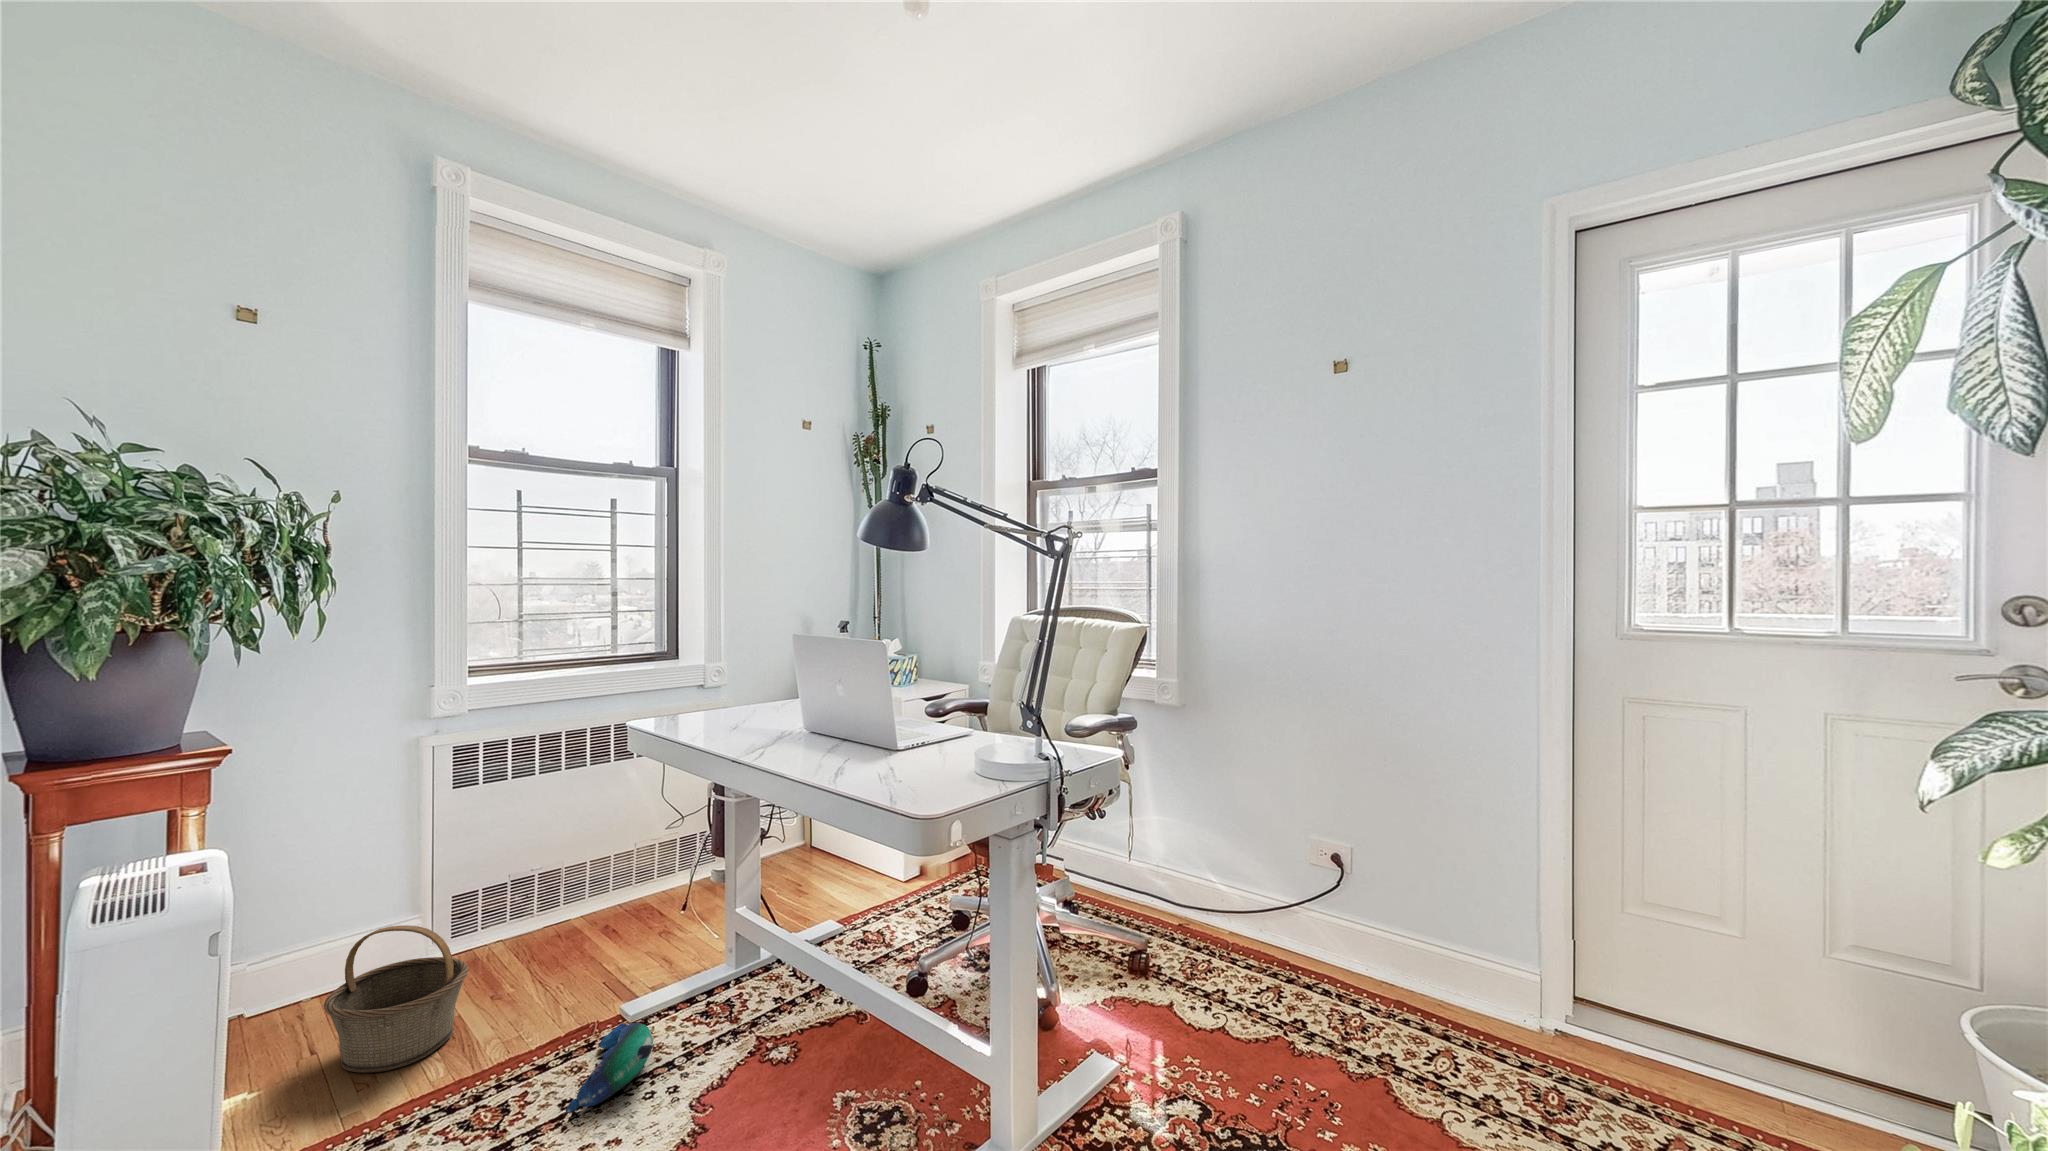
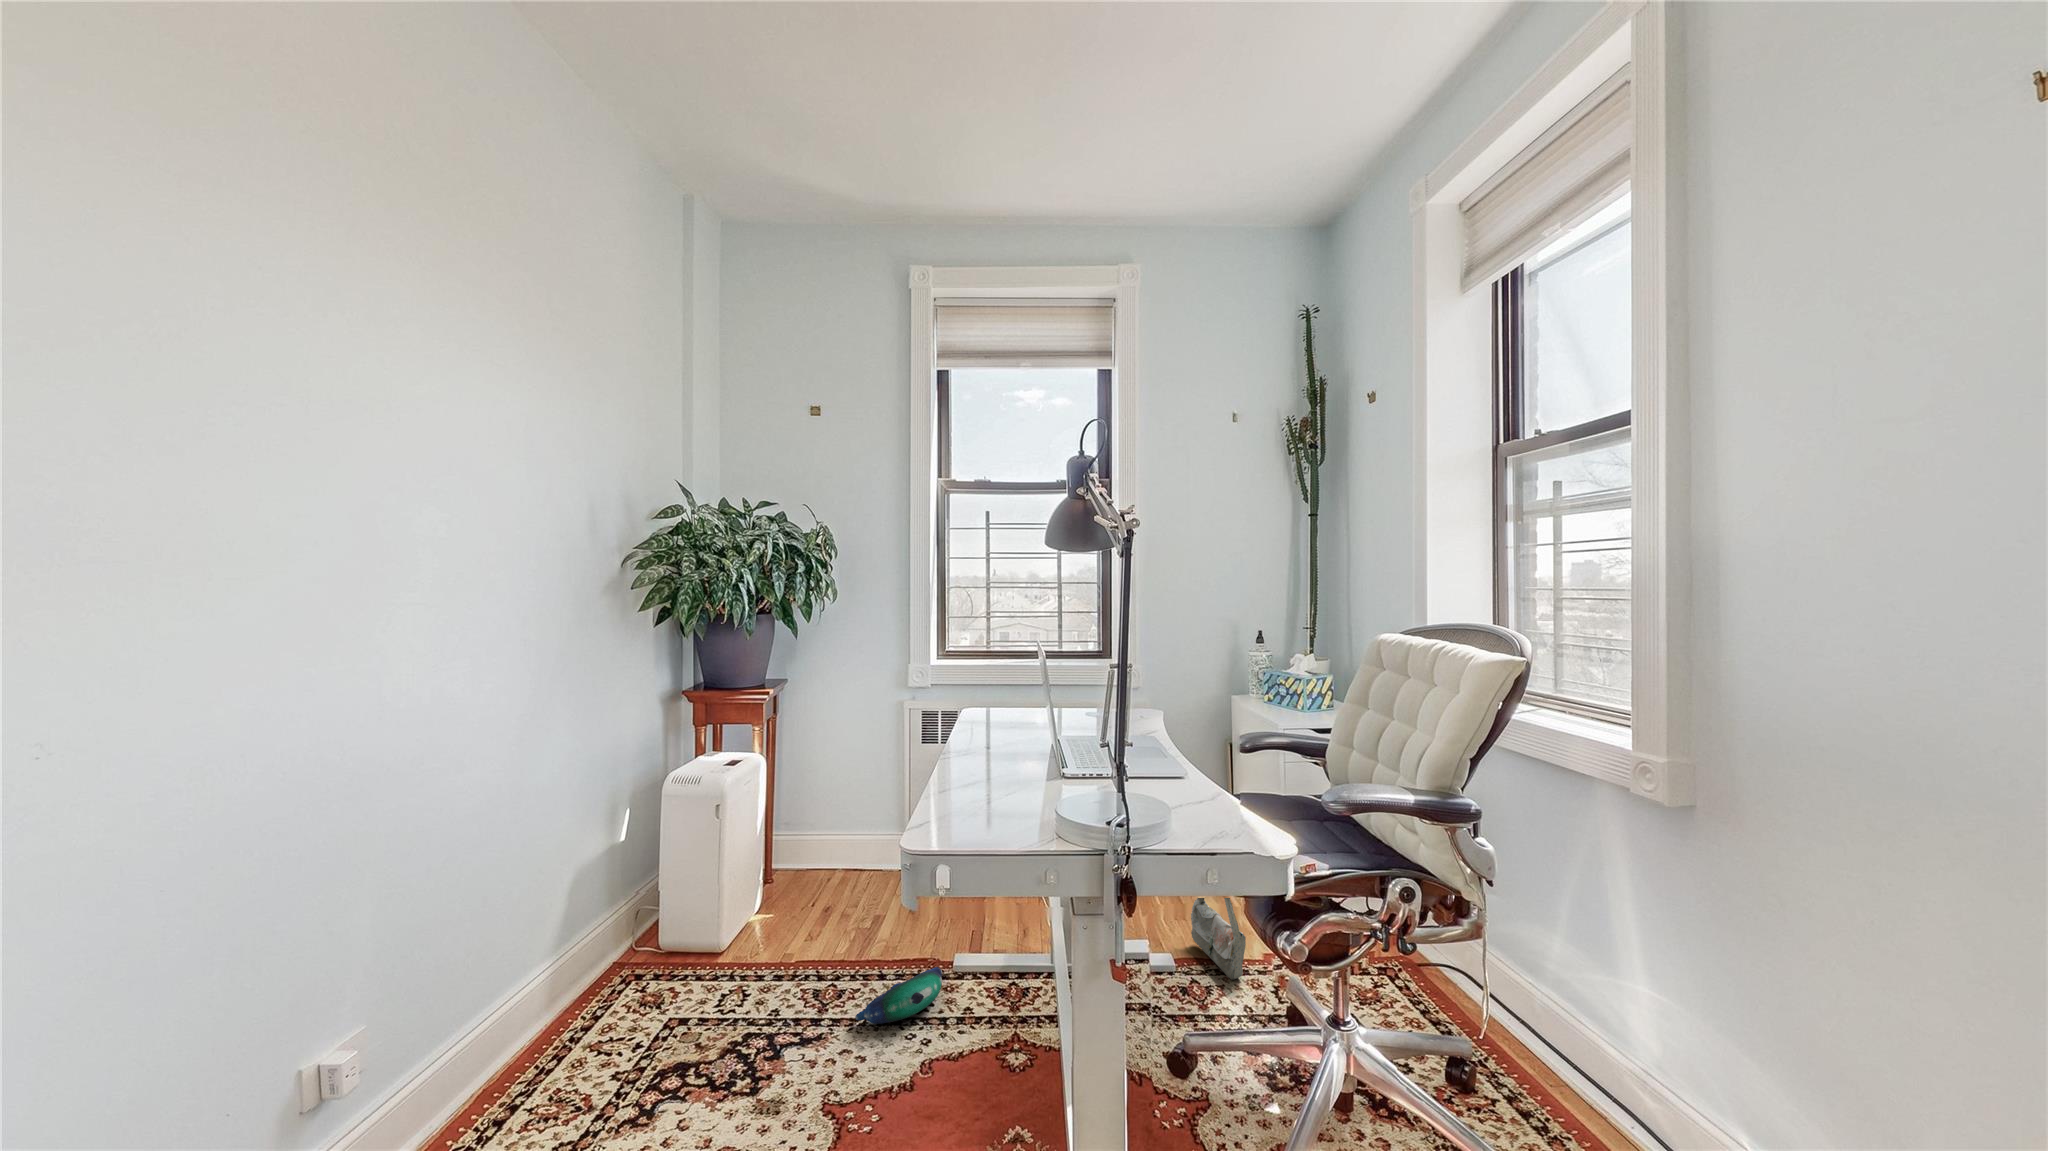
bag: none [833,825,900,920] -> present [1191,898,1246,980]
basket: present [324,925,468,1072] -> none [802,831,886,934]

